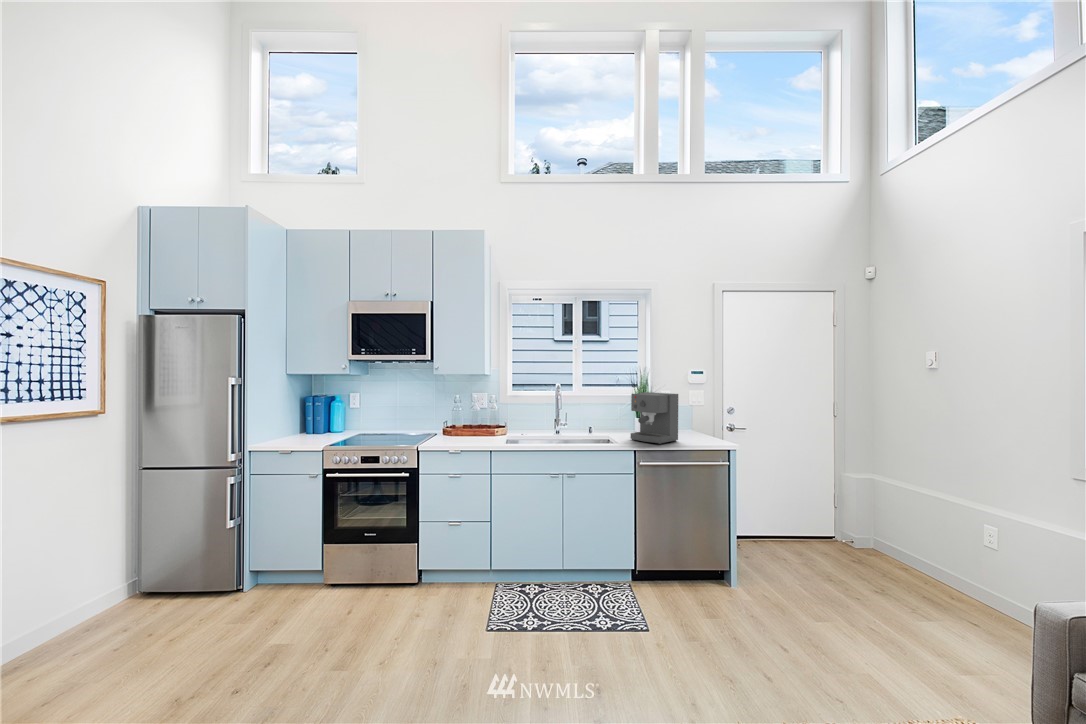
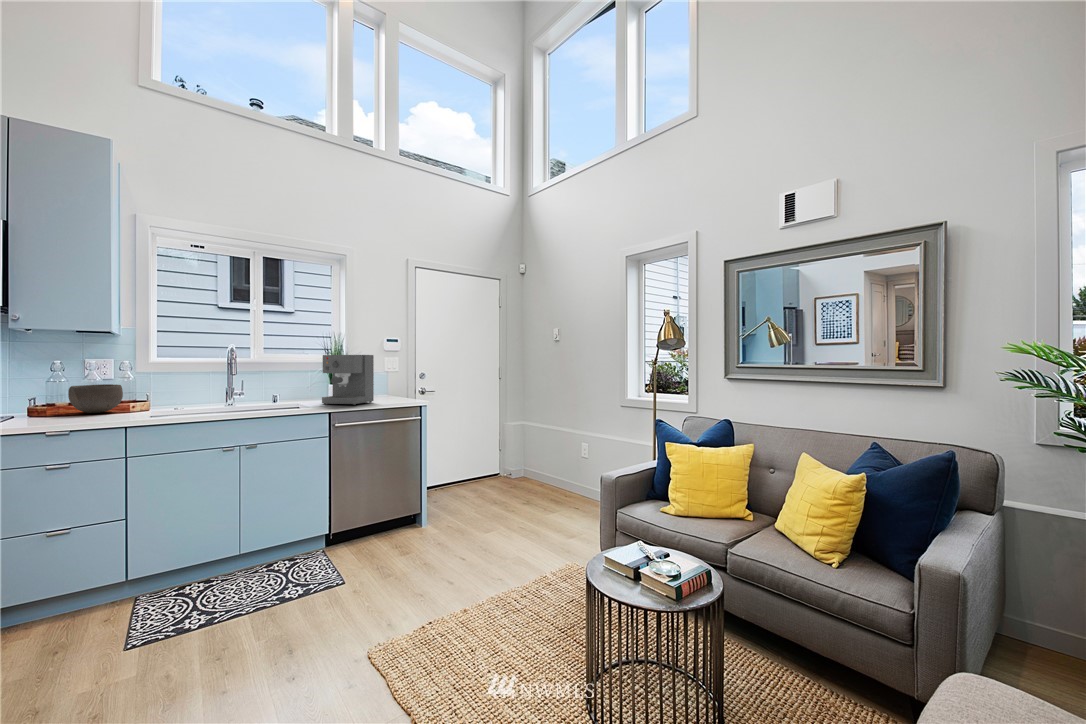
bowl: none [462,414,491,437] -> present [68,384,123,413]

